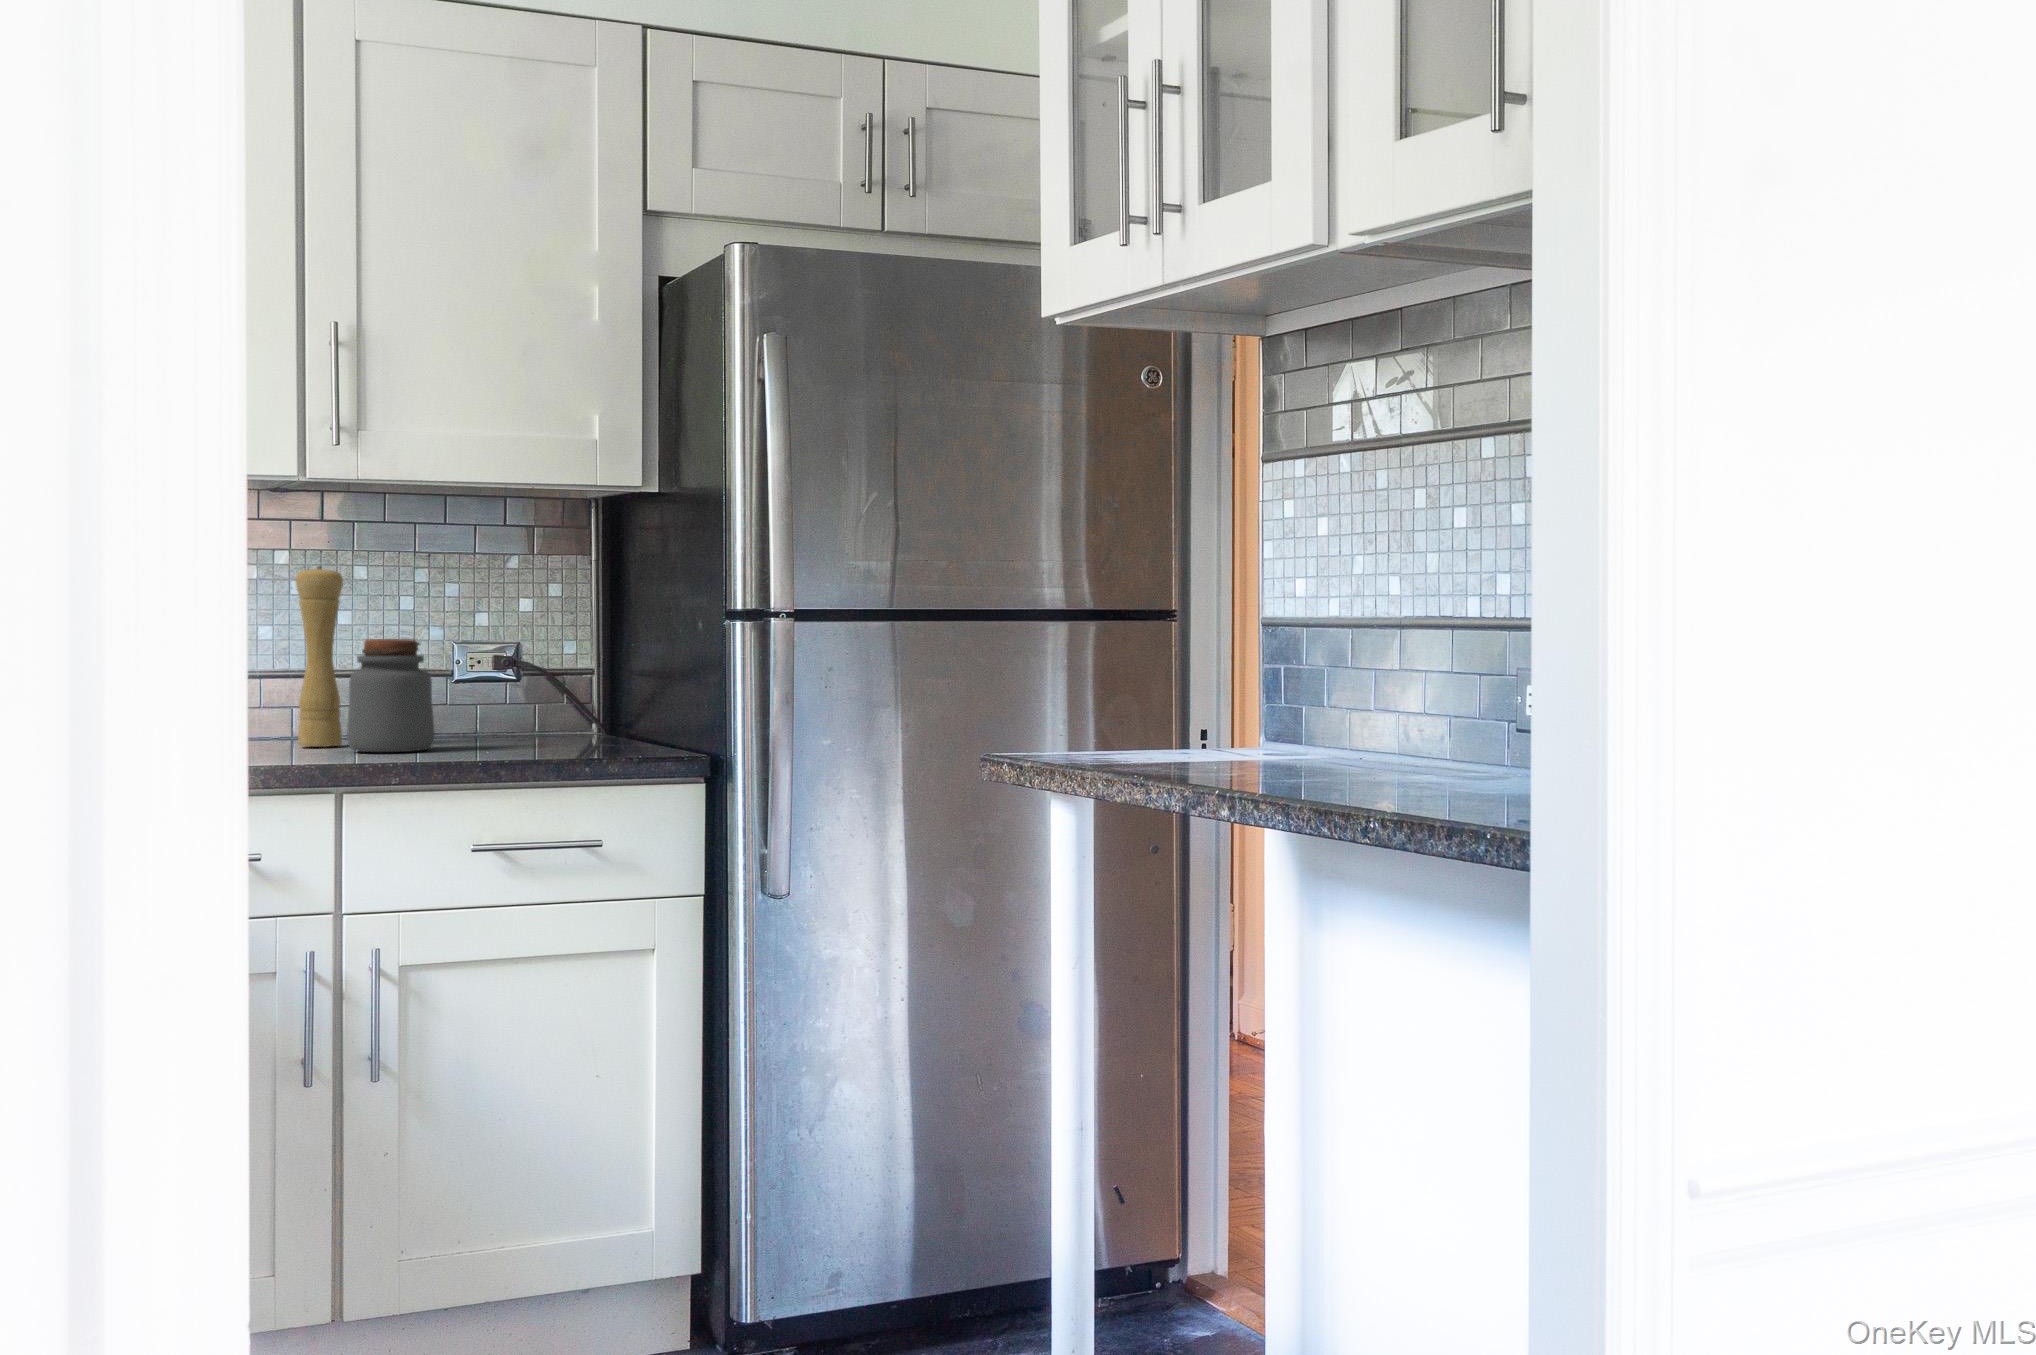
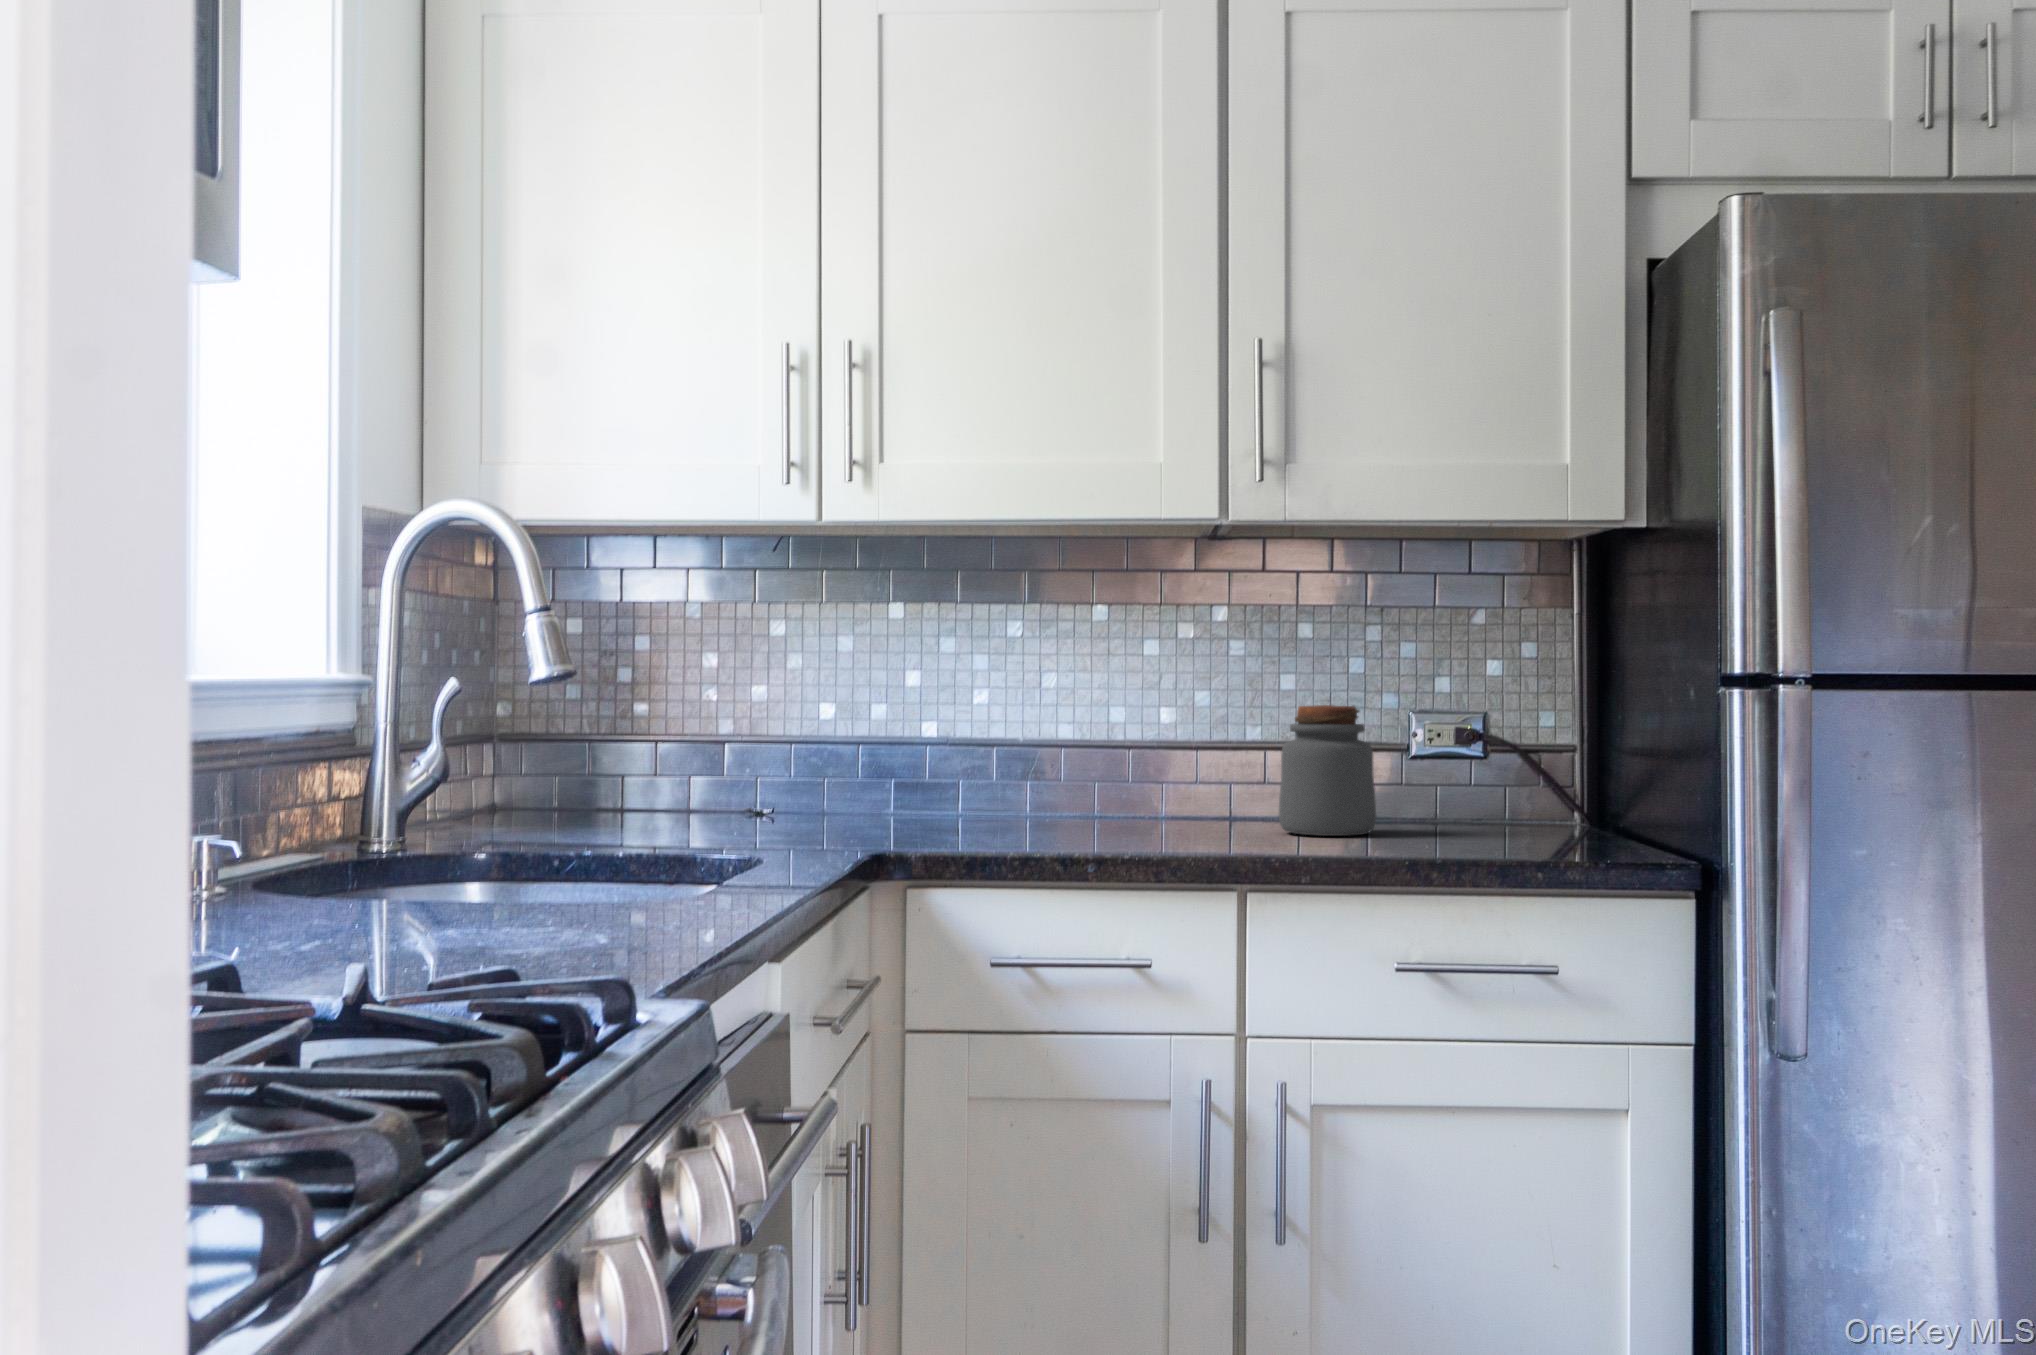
pepper mill: present [296,566,343,747] -> none [1236,627,1286,824]

